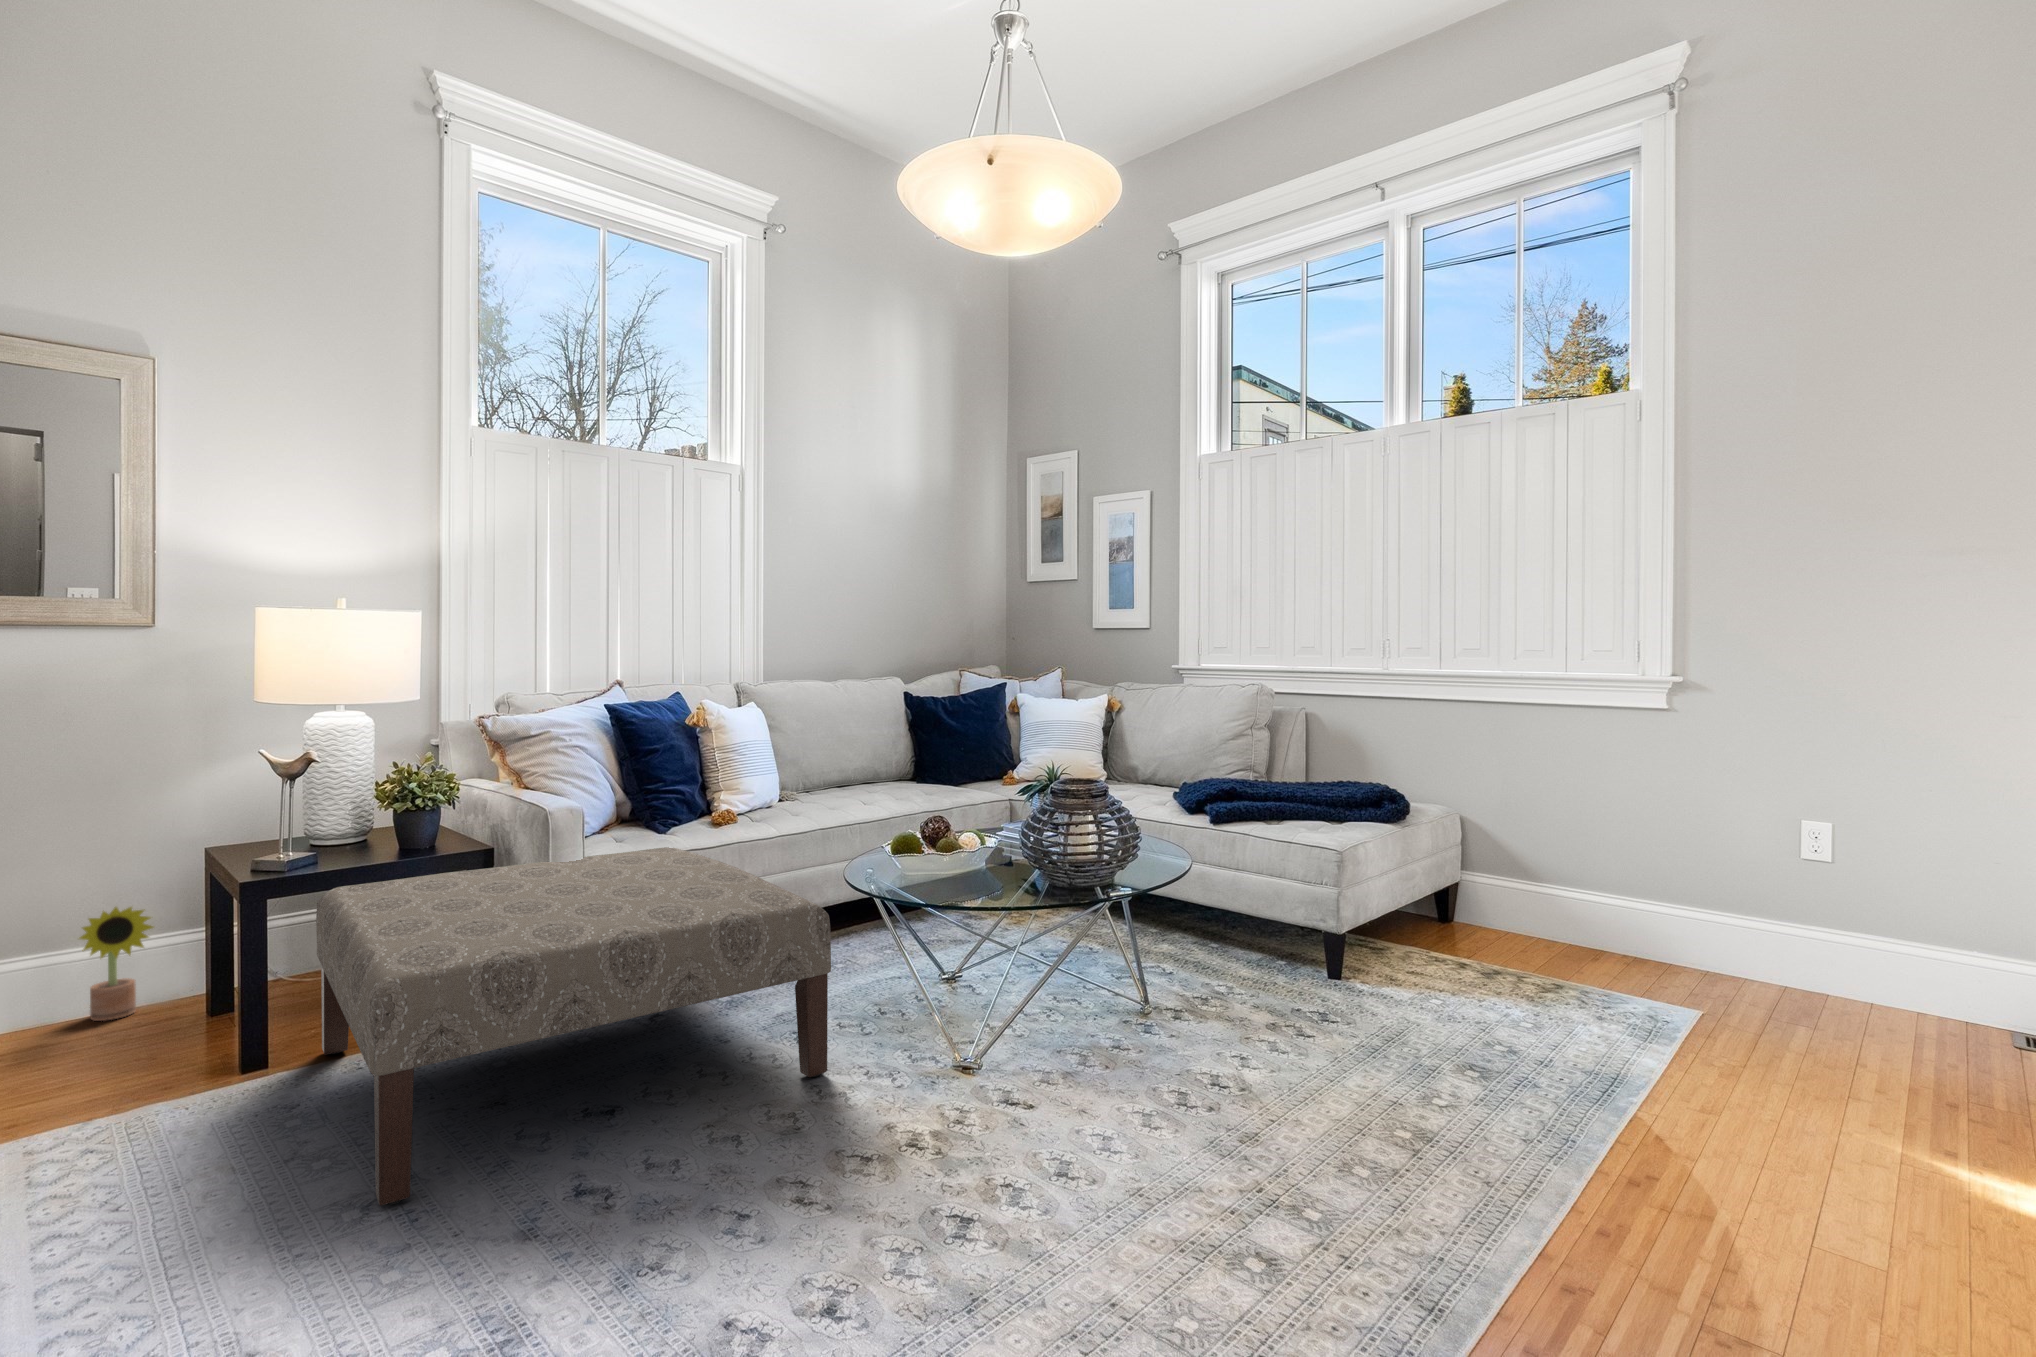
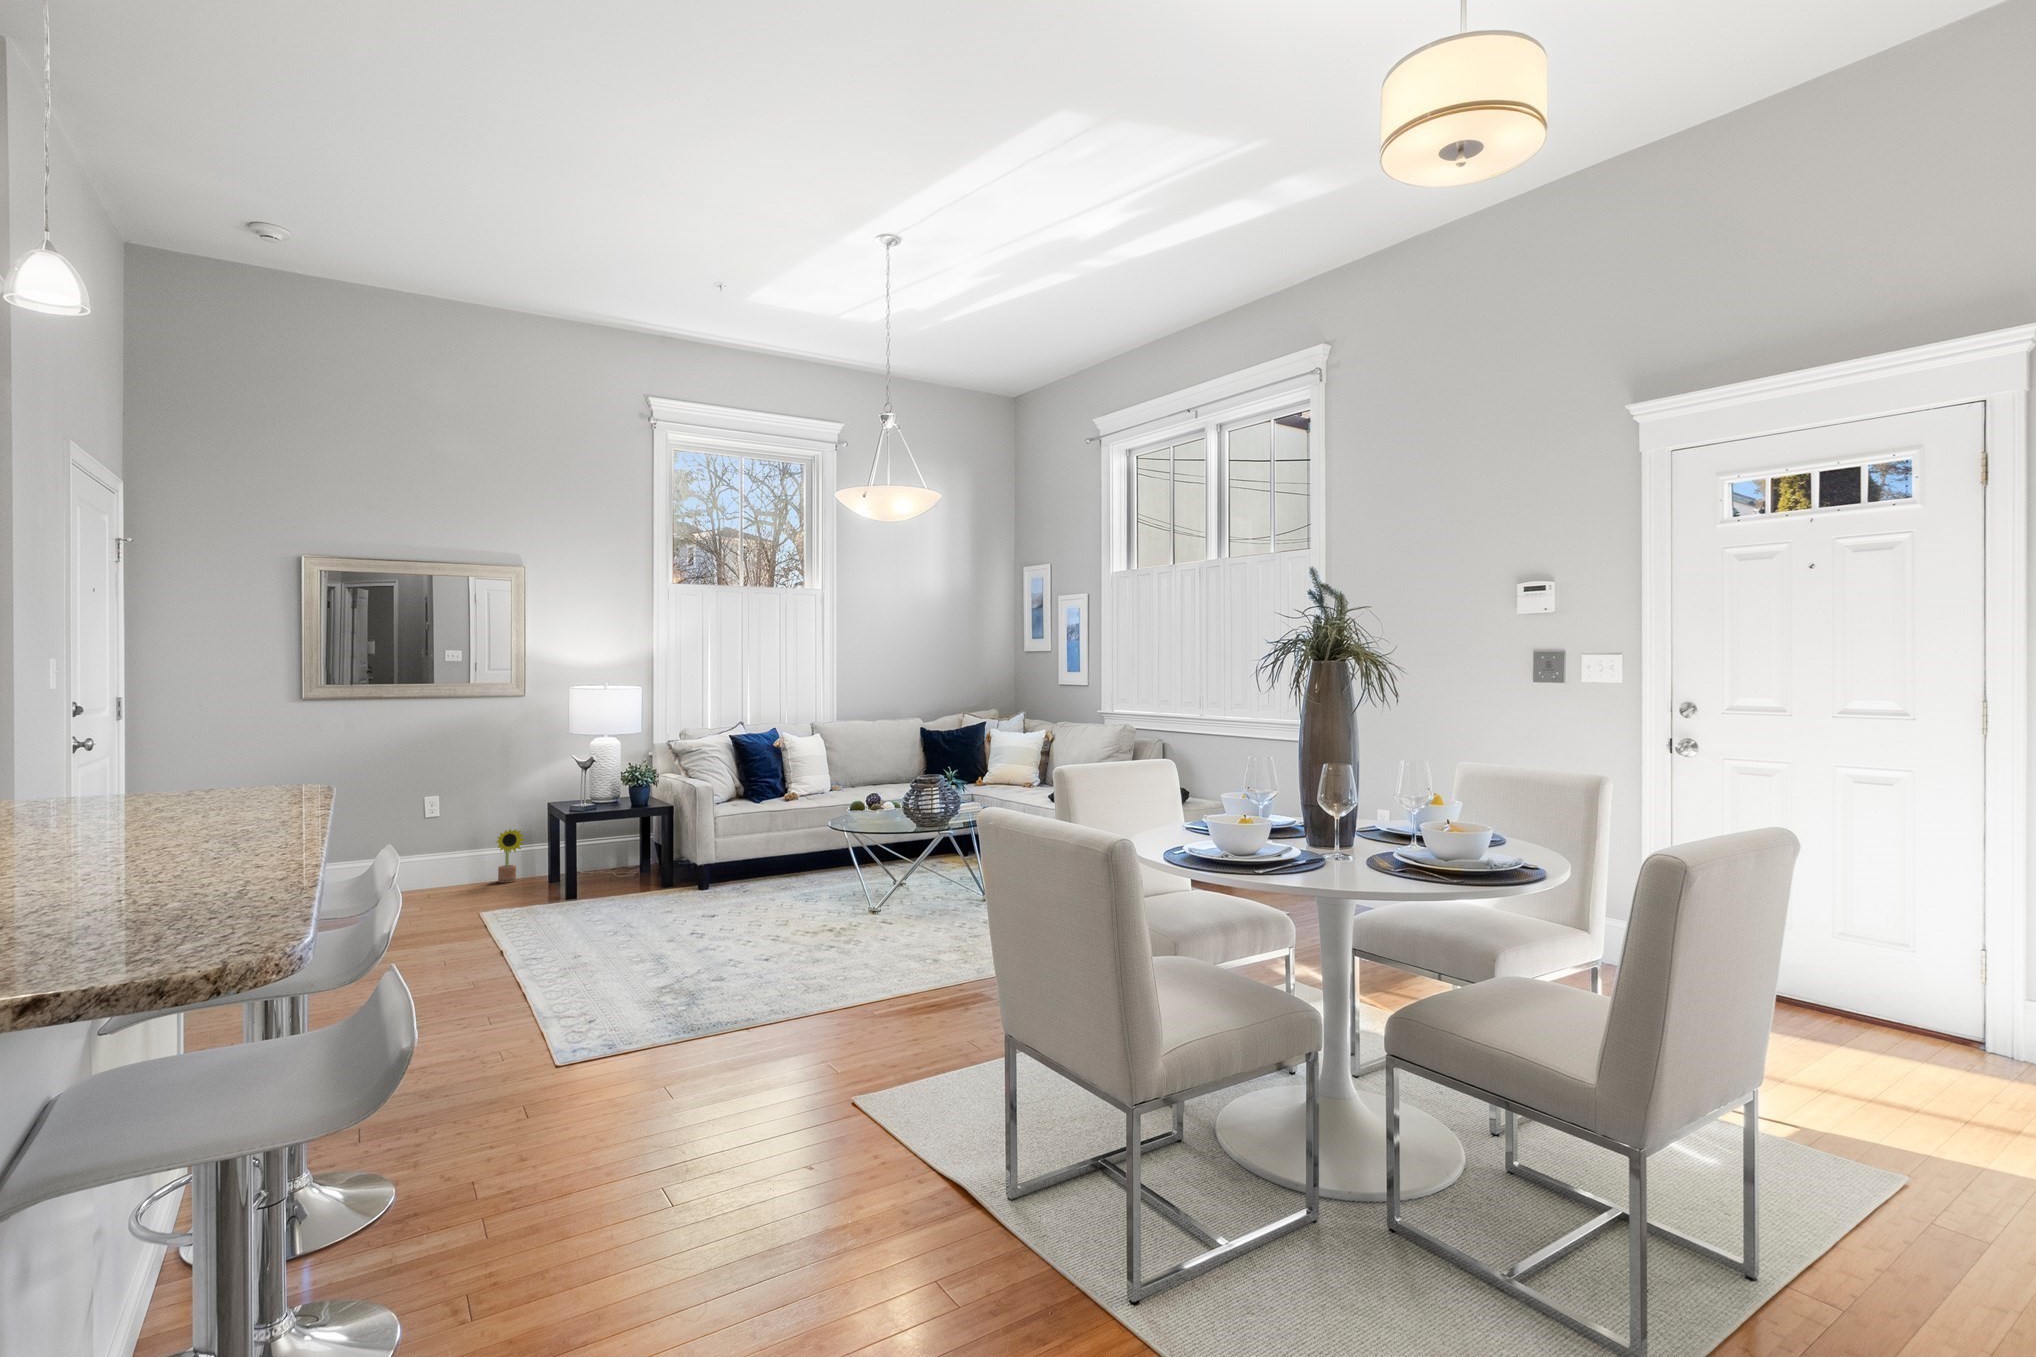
ottoman: present [316,847,831,1206] -> none [597,810,816,929]

